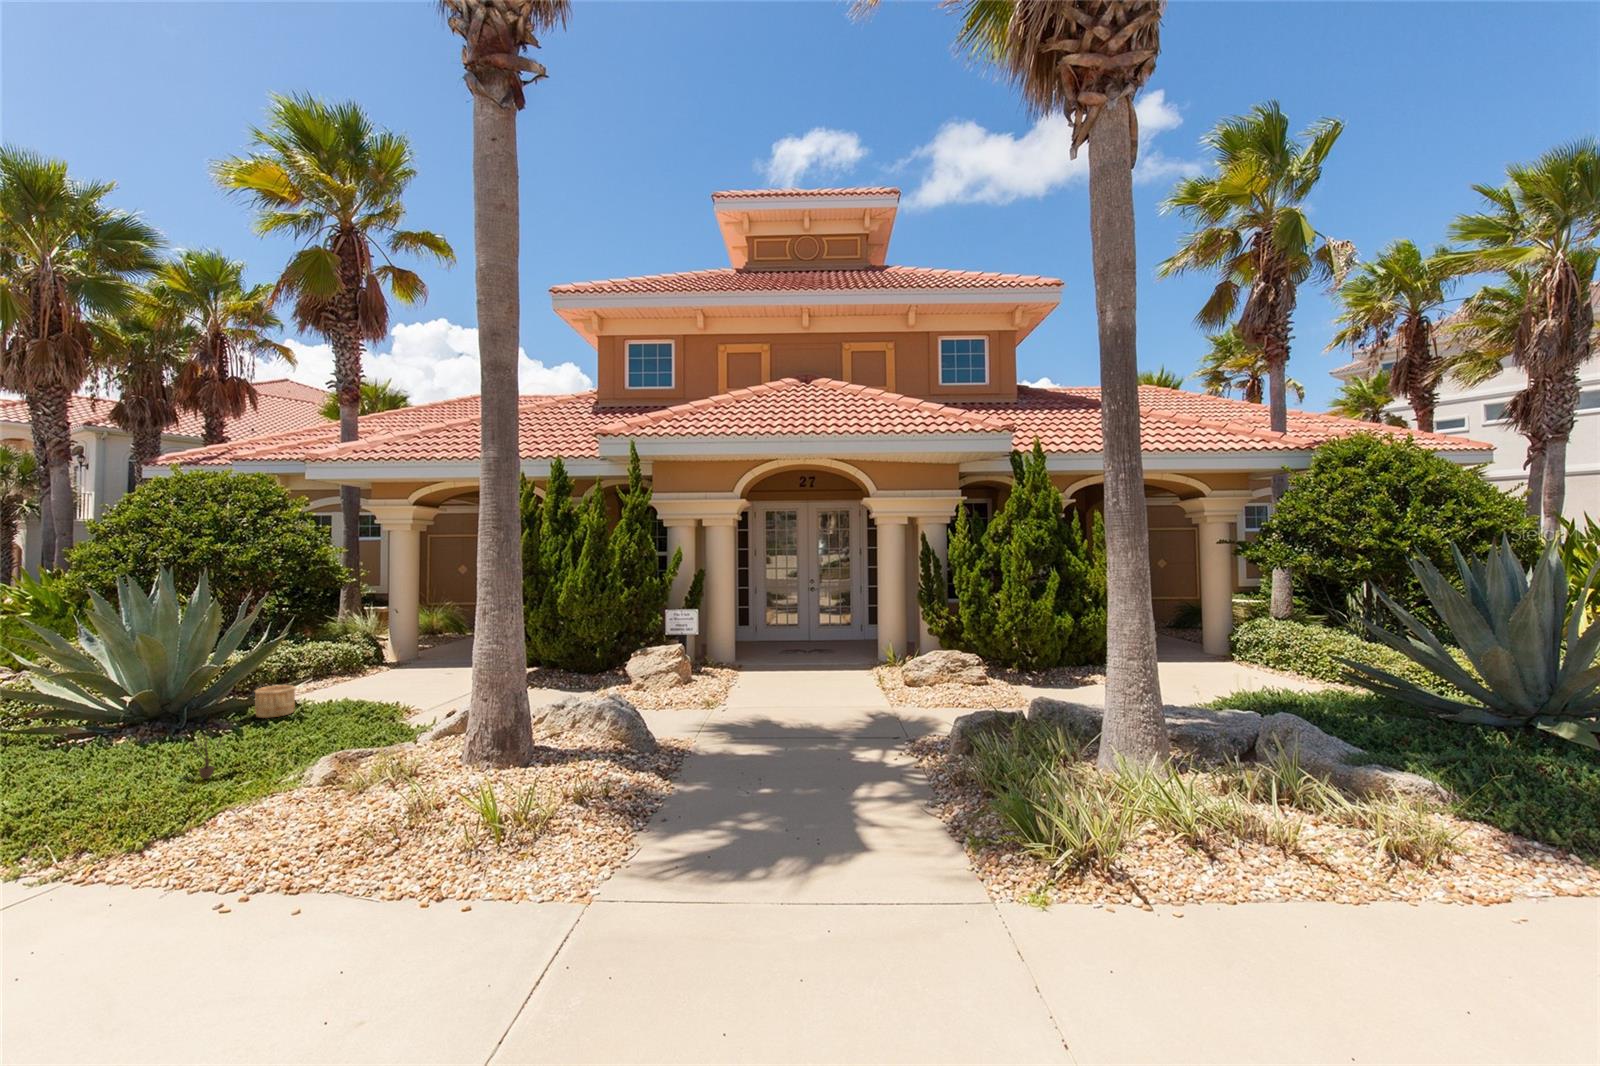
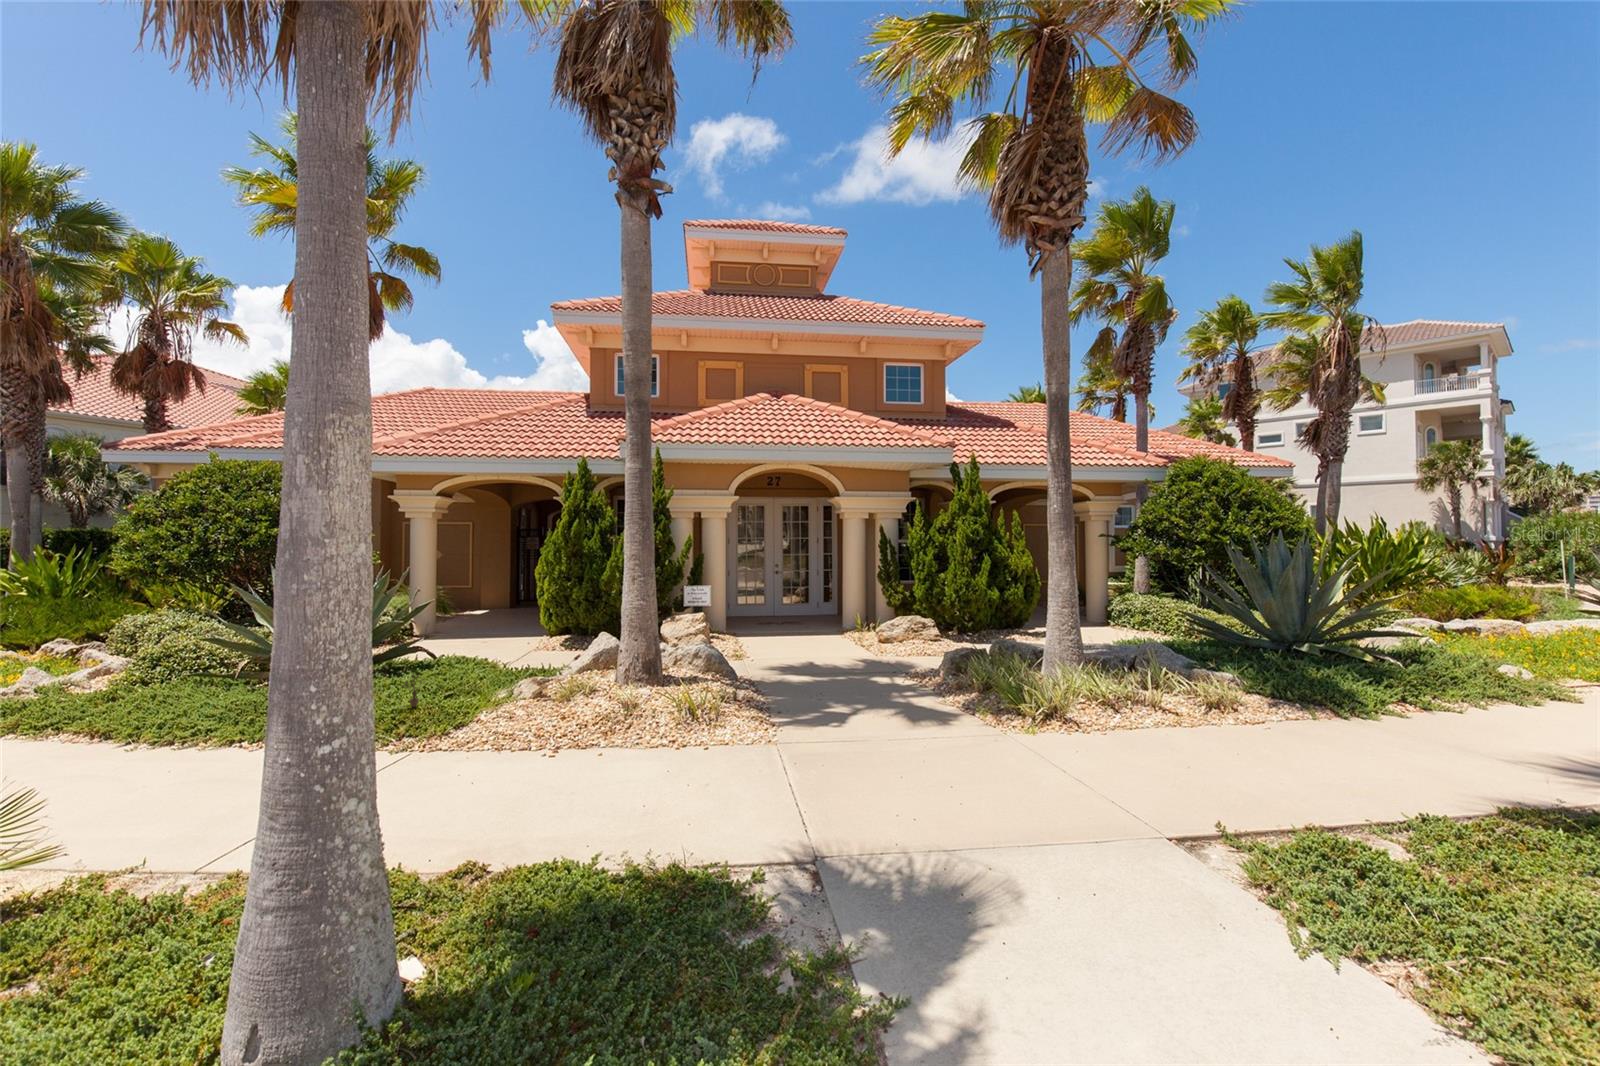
wooden bucket: present [255,685,295,718] -> none [392,644,424,669]

